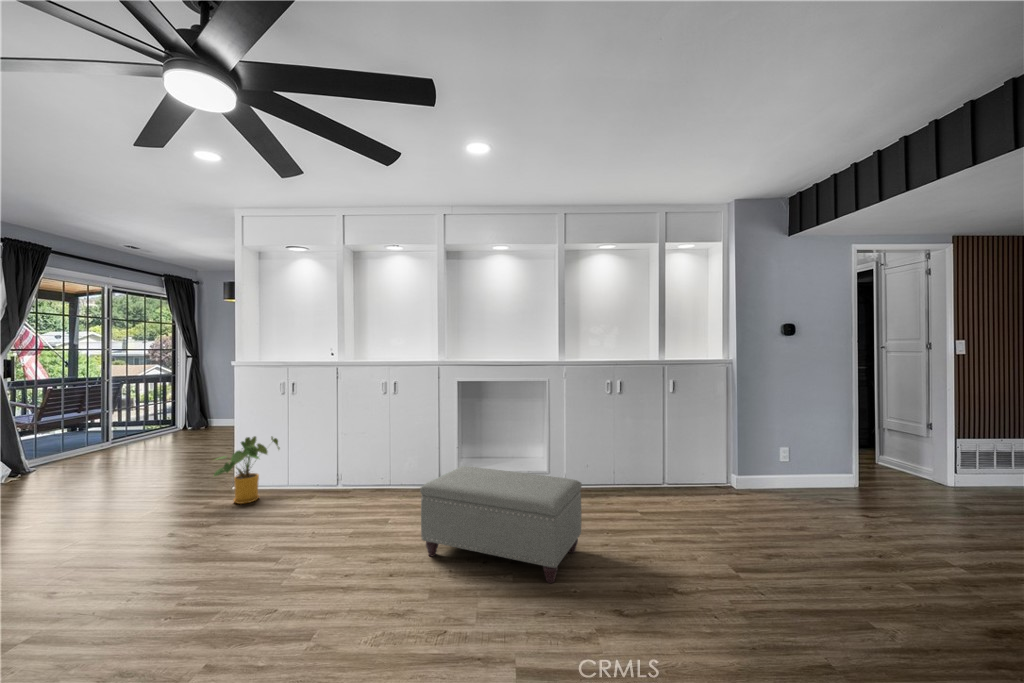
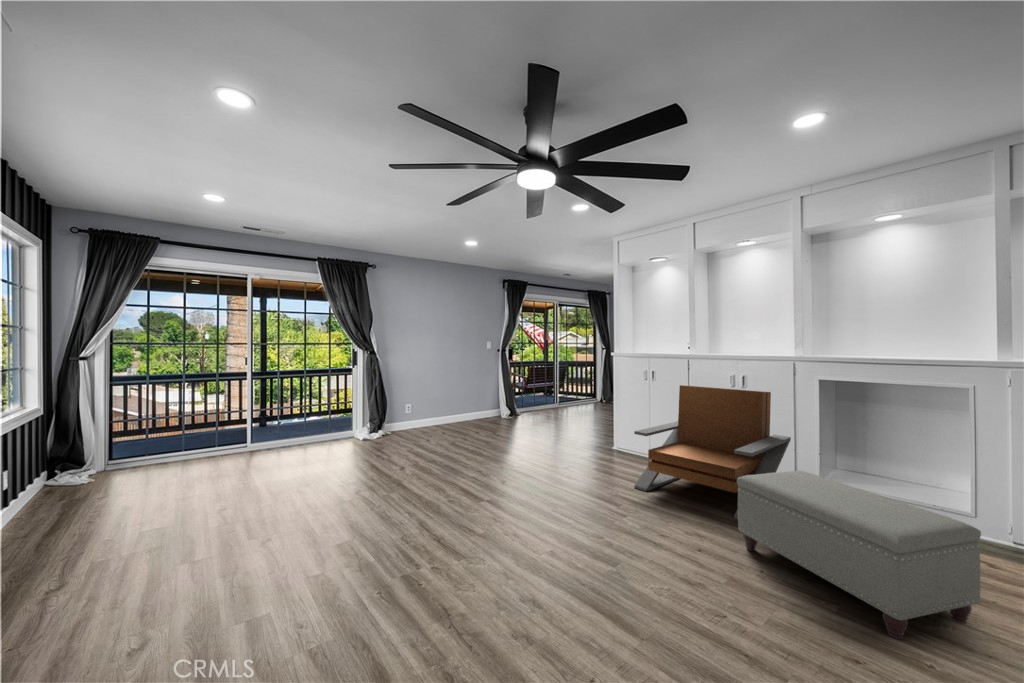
lounge chair: none [286,396,438,531] -> present [634,385,791,519]
house plant: present [214,436,280,504] -> none [595,411,644,461]

